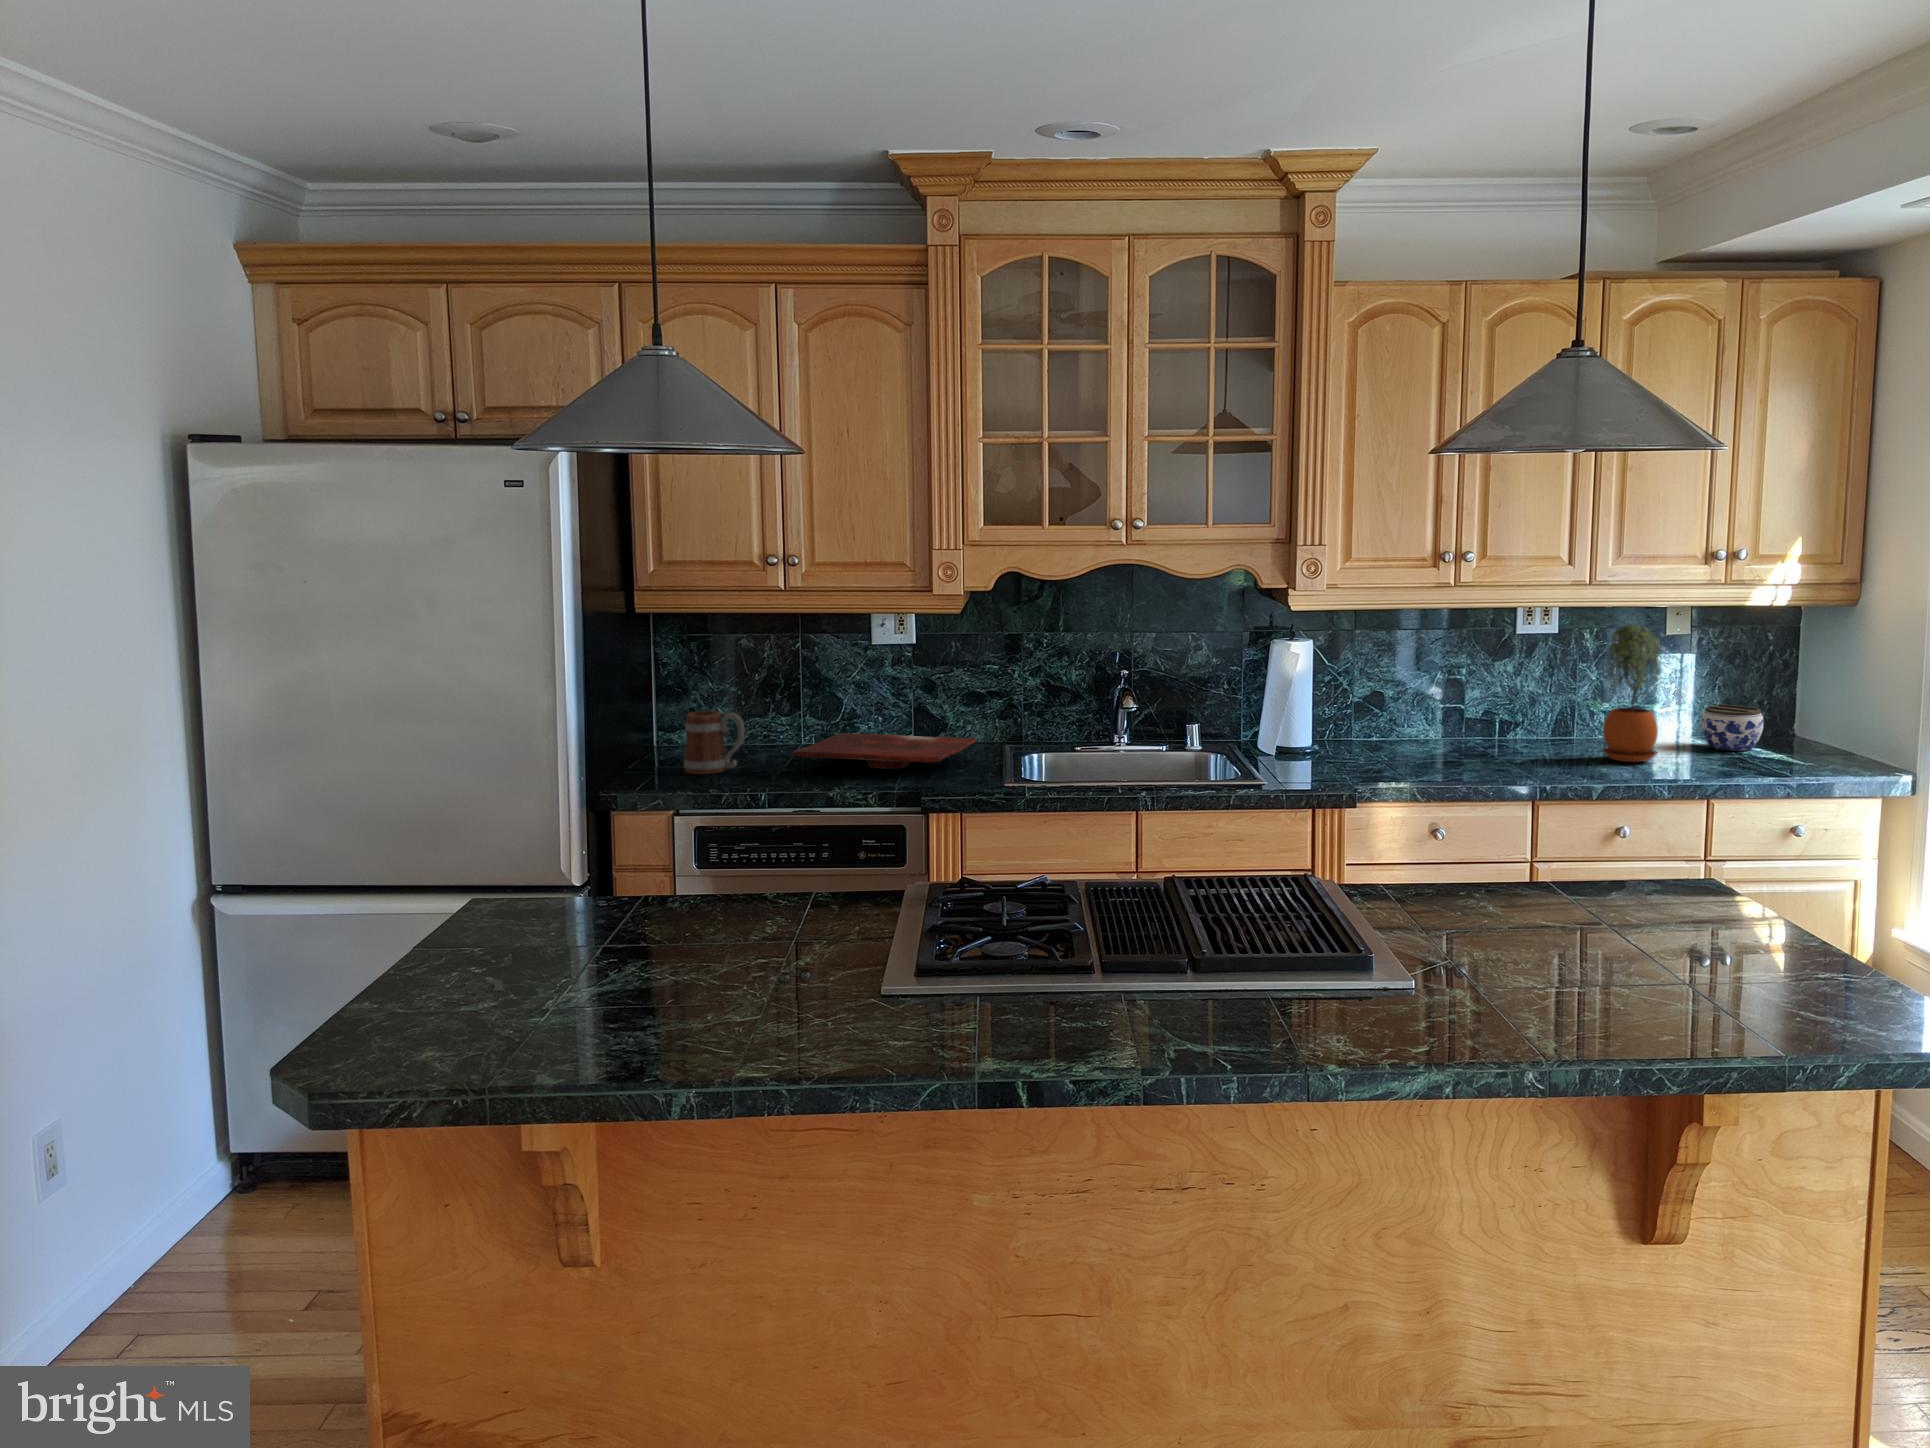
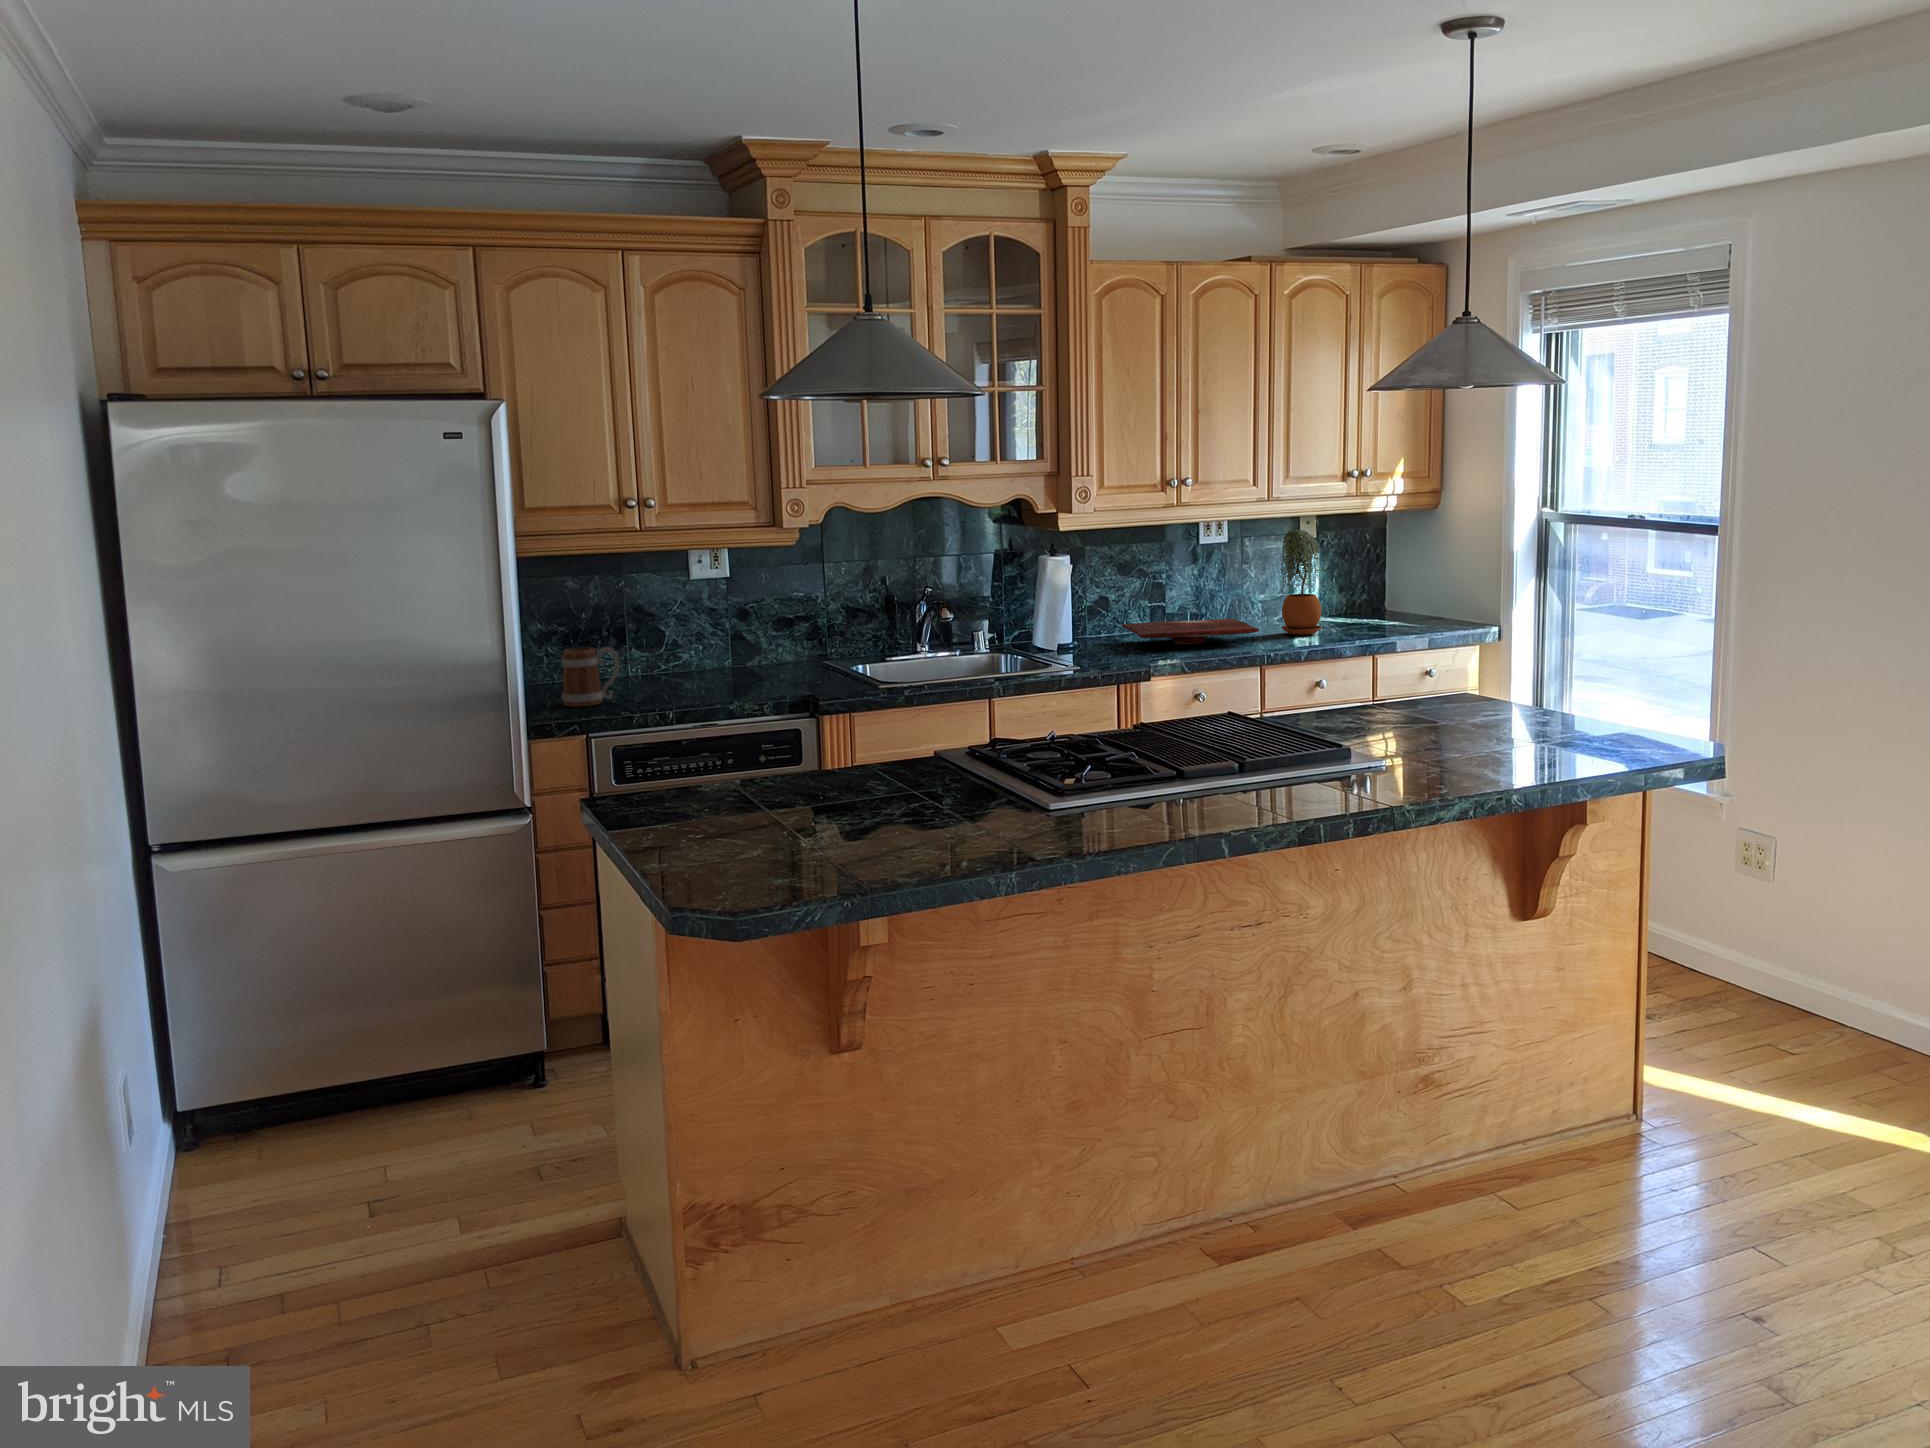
jar: present [1702,704,1764,751] -> none [1335,589,1378,623]
cutting board: present [793,733,976,769] -> present [1122,619,1259,645]

